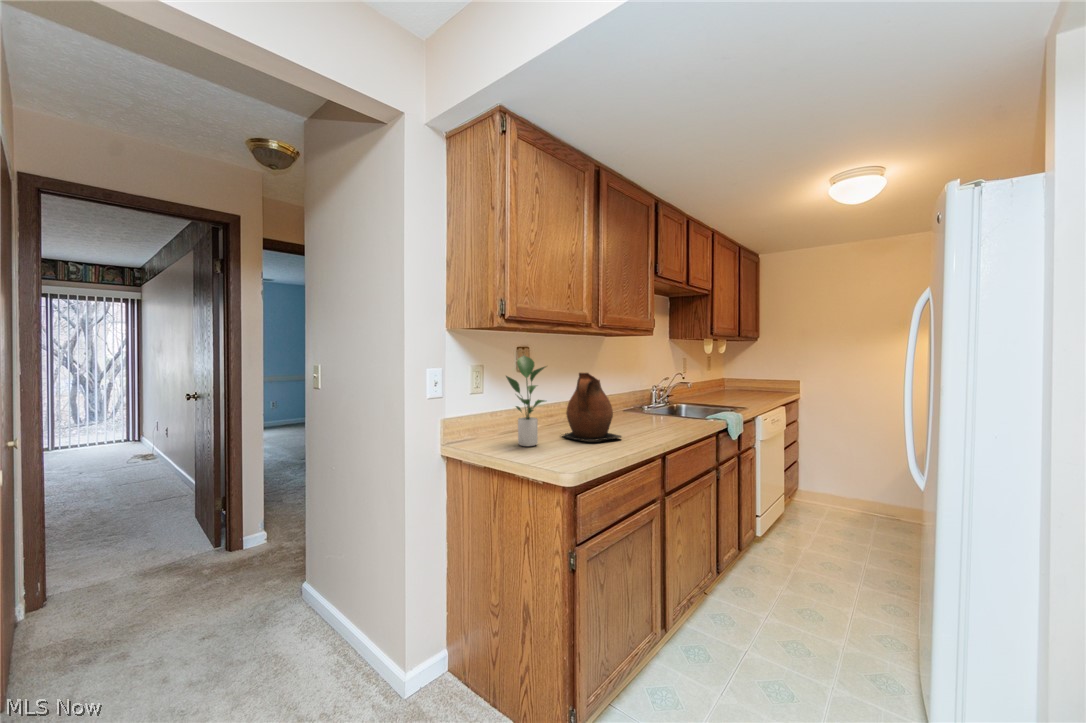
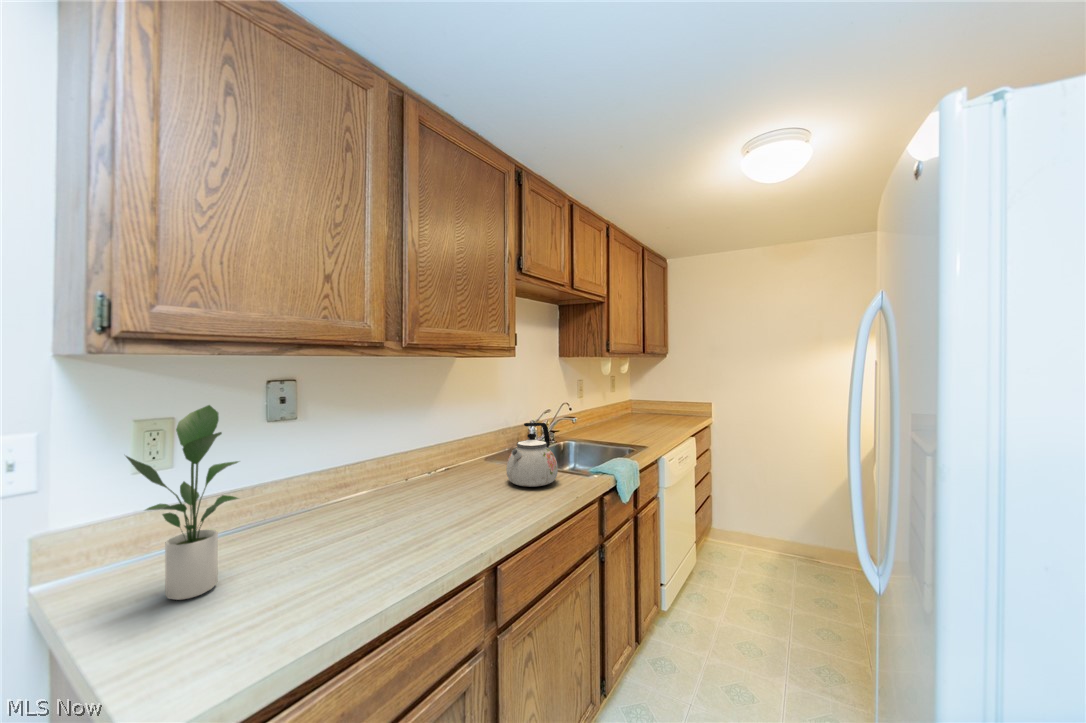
ceramic pitcher: present [564,373,621,441] -> none [301,433,417,568]
kettle: none [651,380,687,422] -> present [506,423,558,487]

